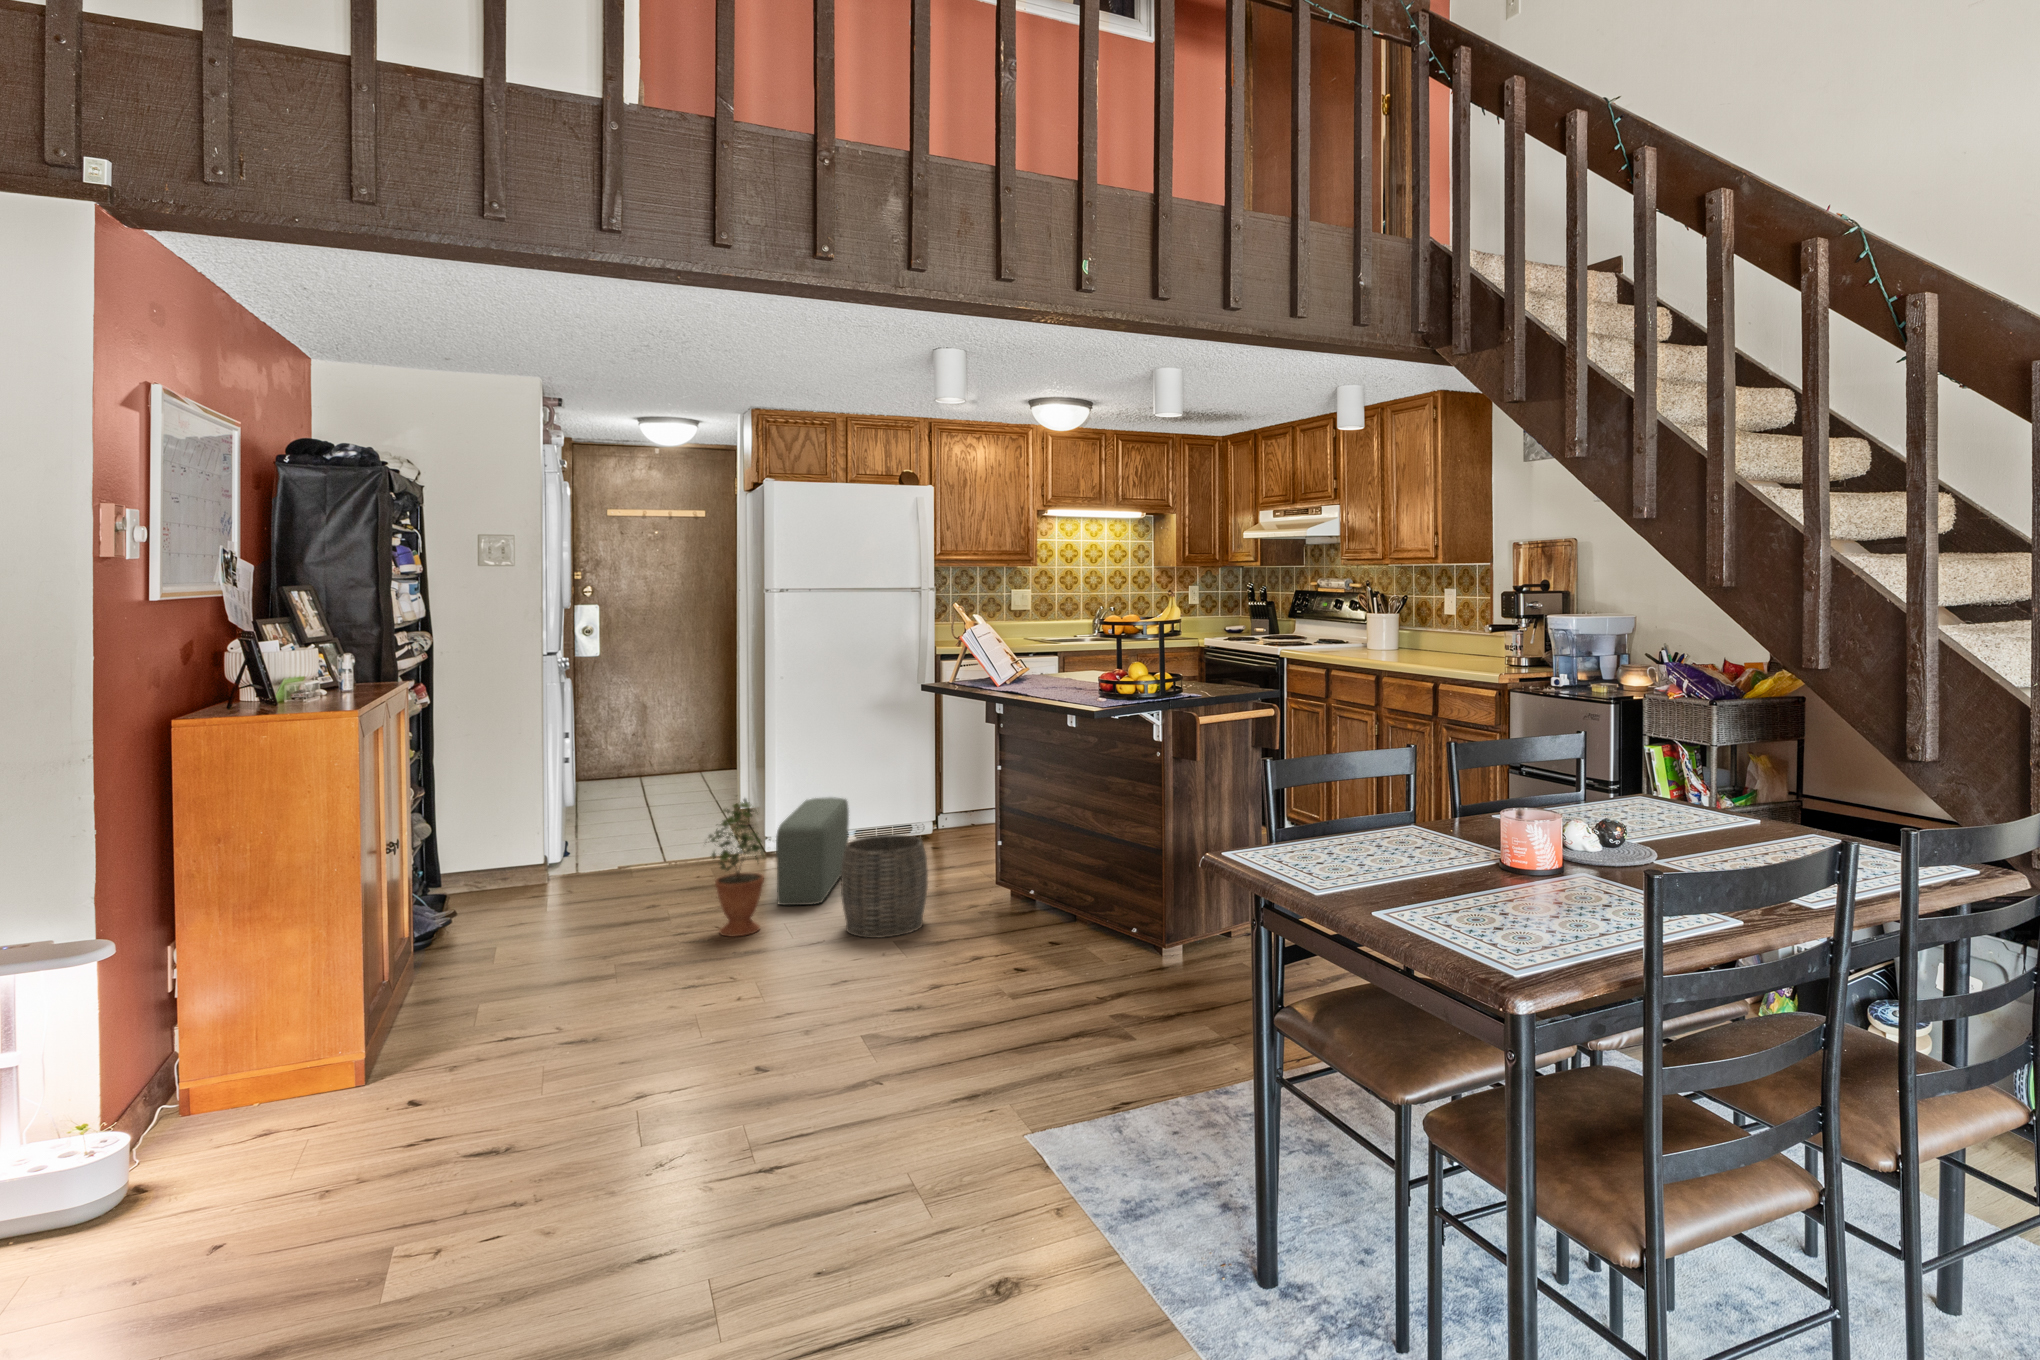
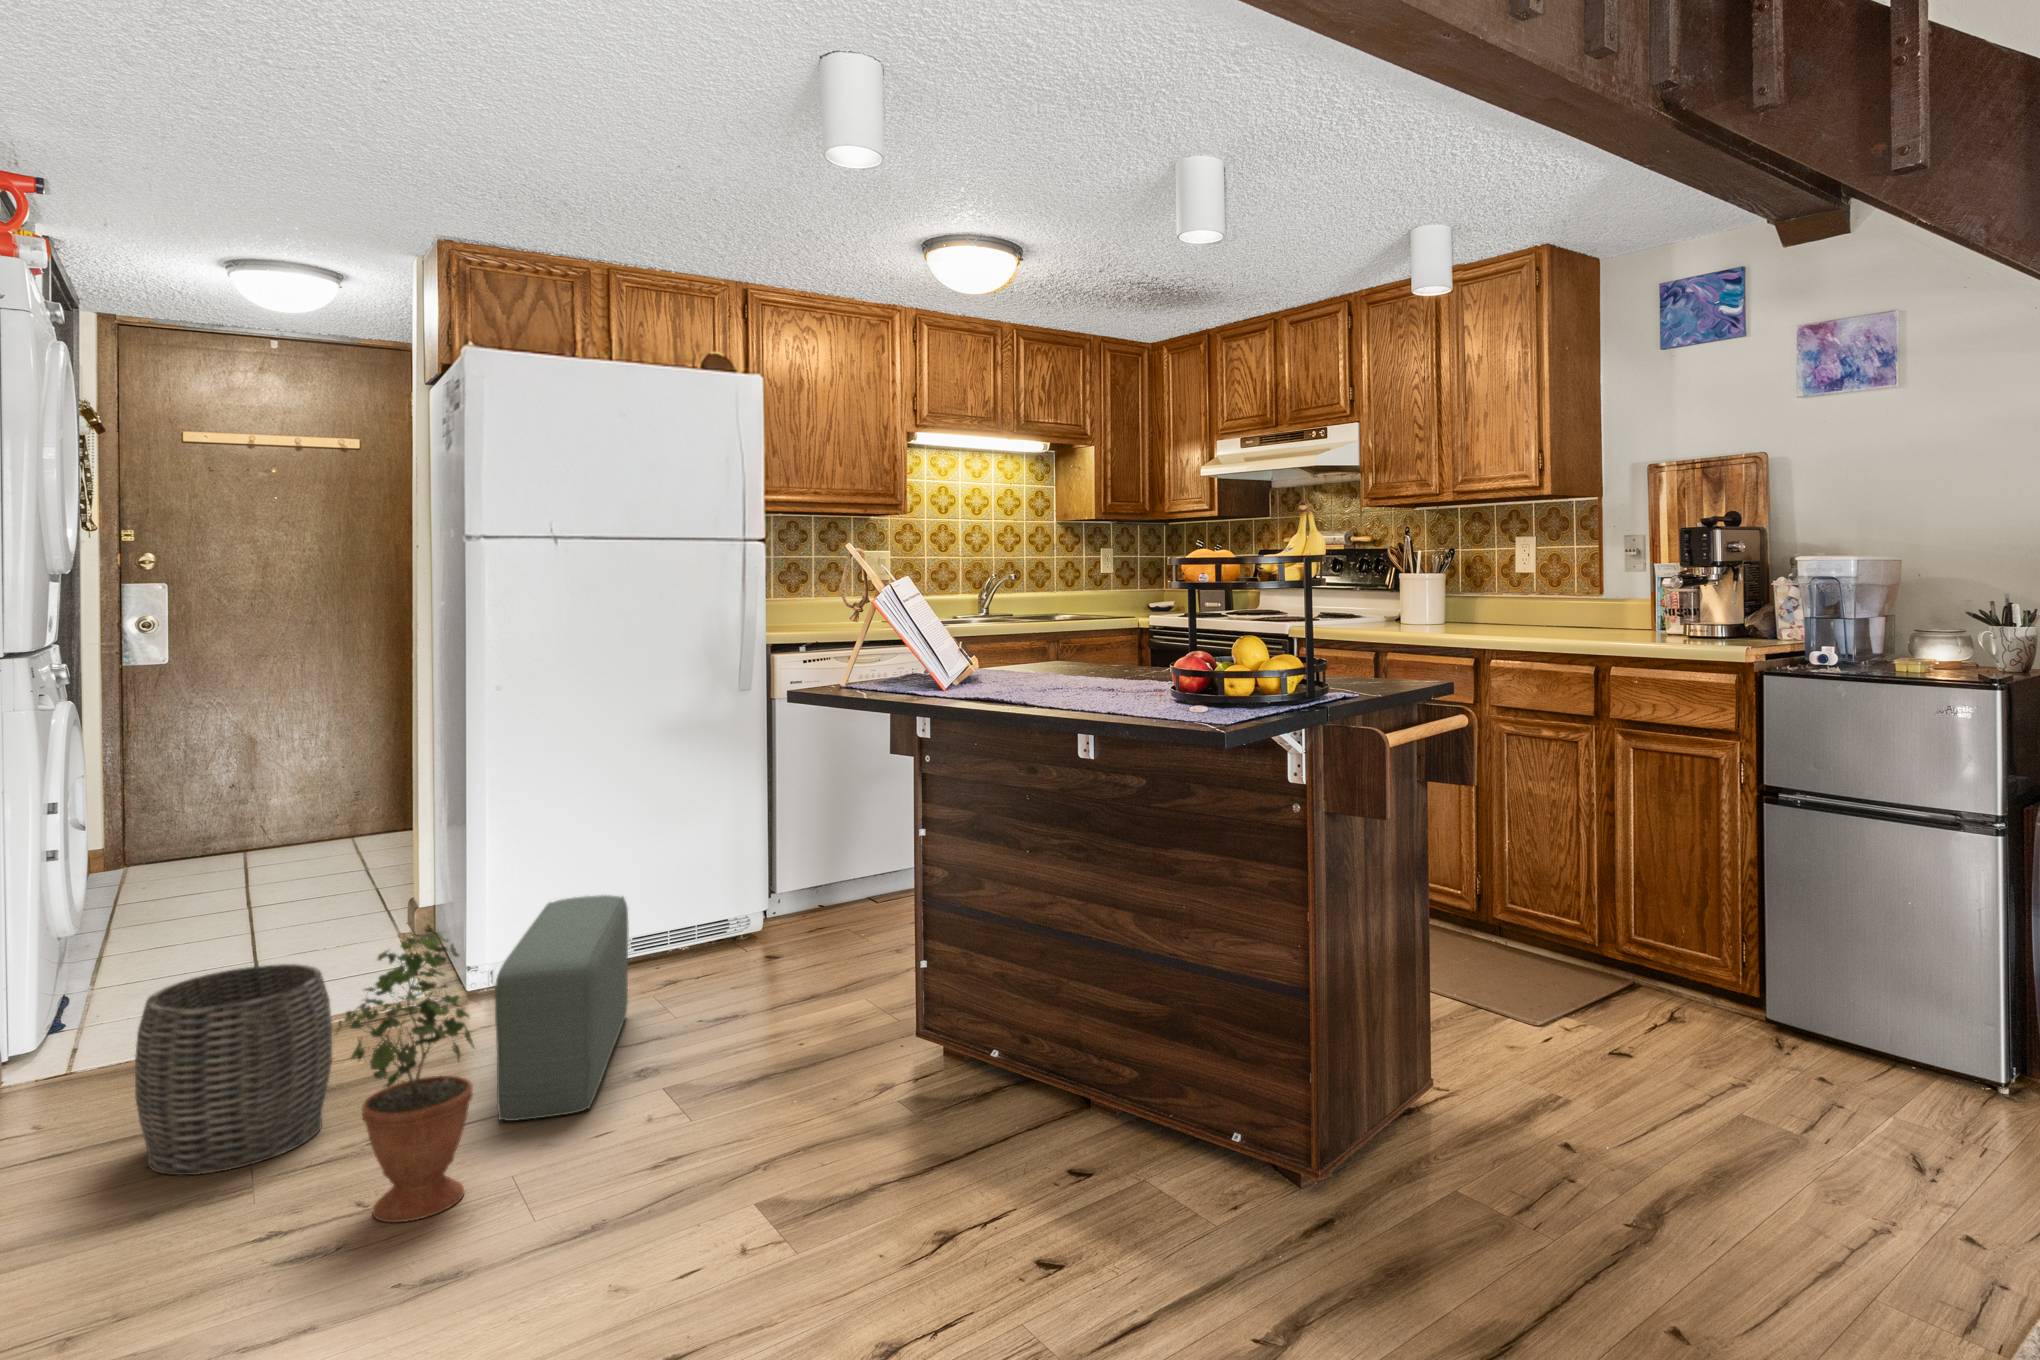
woven basket: present [841,835,928,938] -> present [135,964,332,1175]

